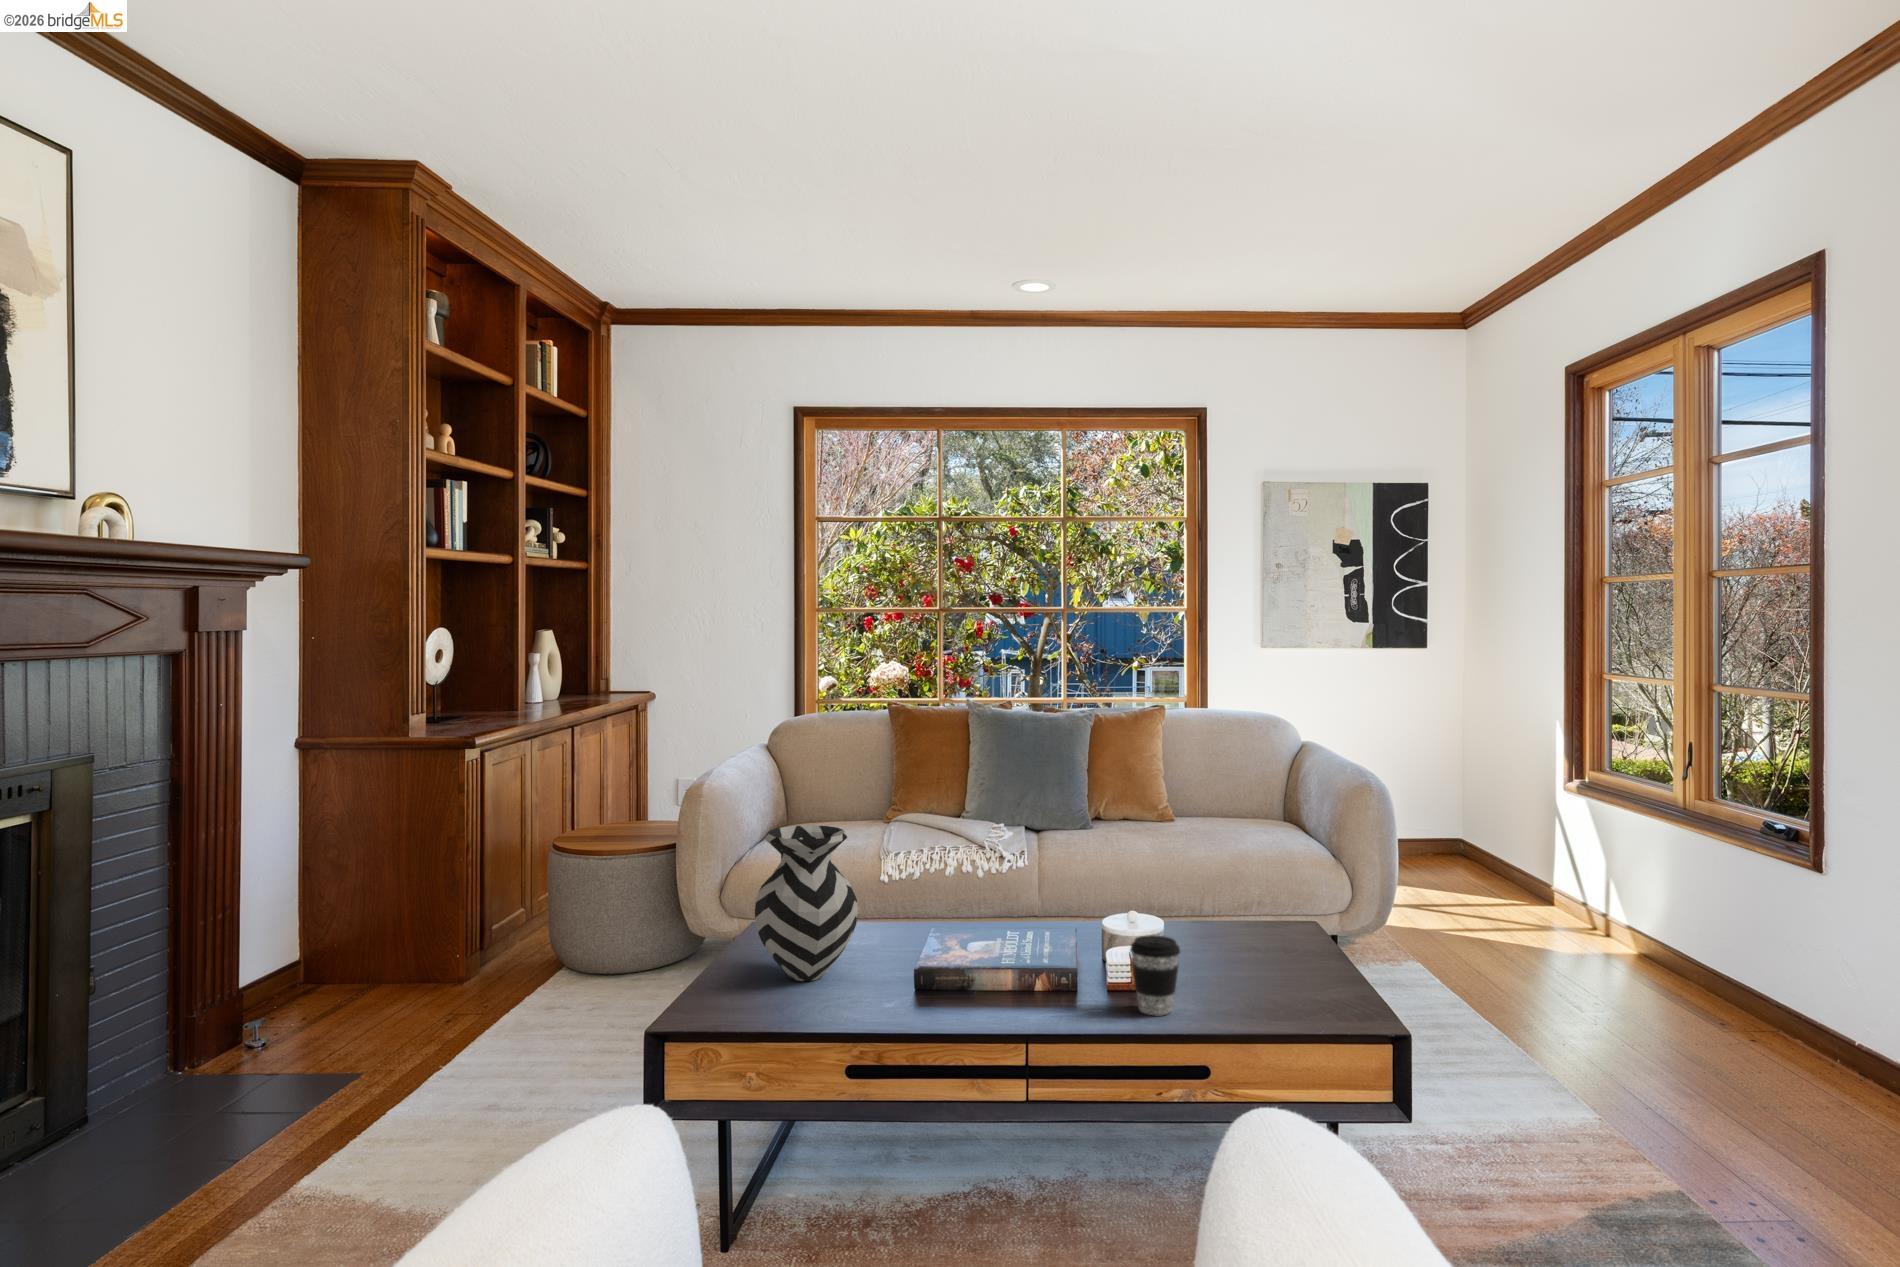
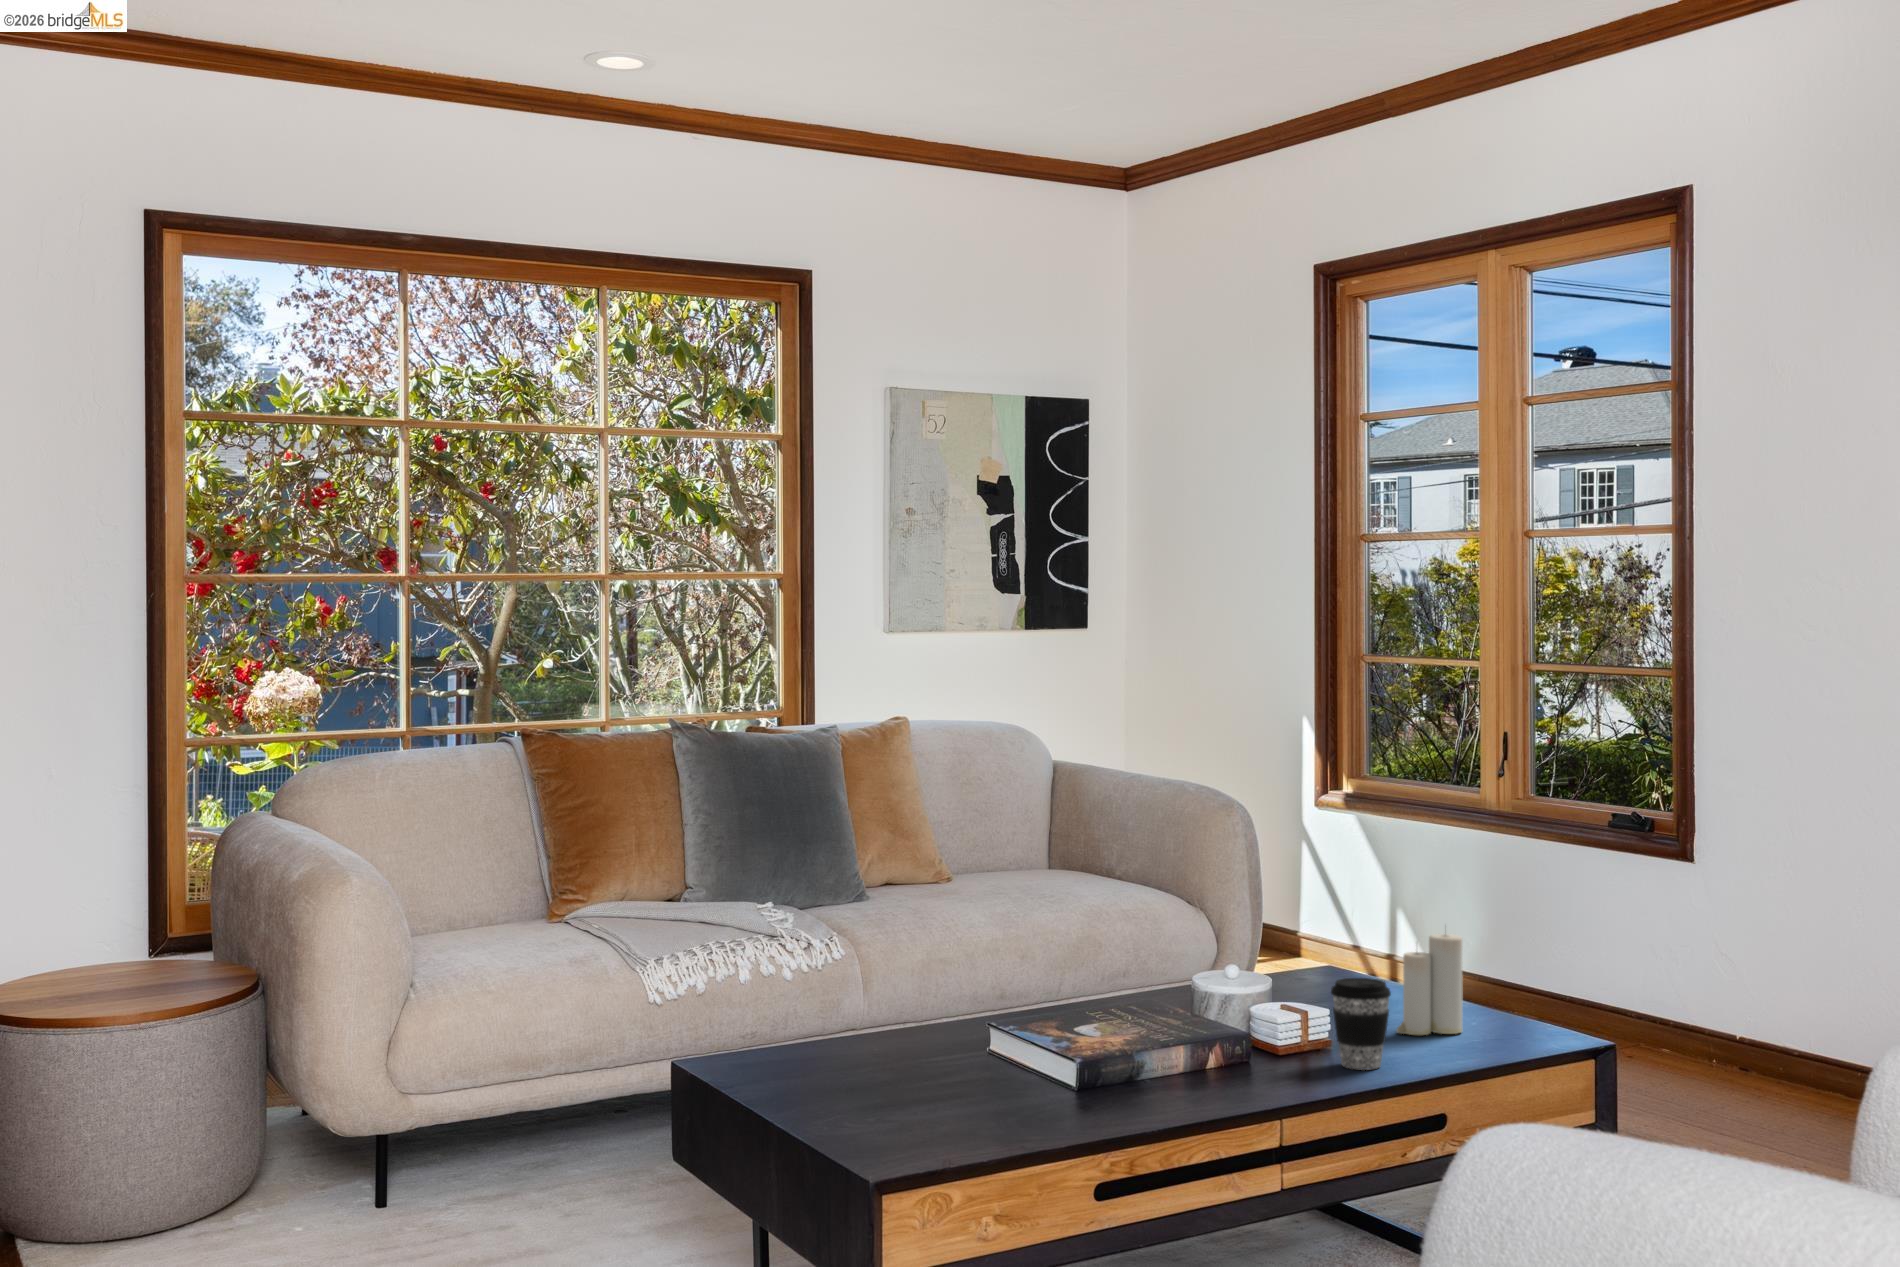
vase: present [755,825,858,981] -> none [837,890,980,1105]
candle: none [1246,901,1313,996] -> present [1397,933,1462,1035]

